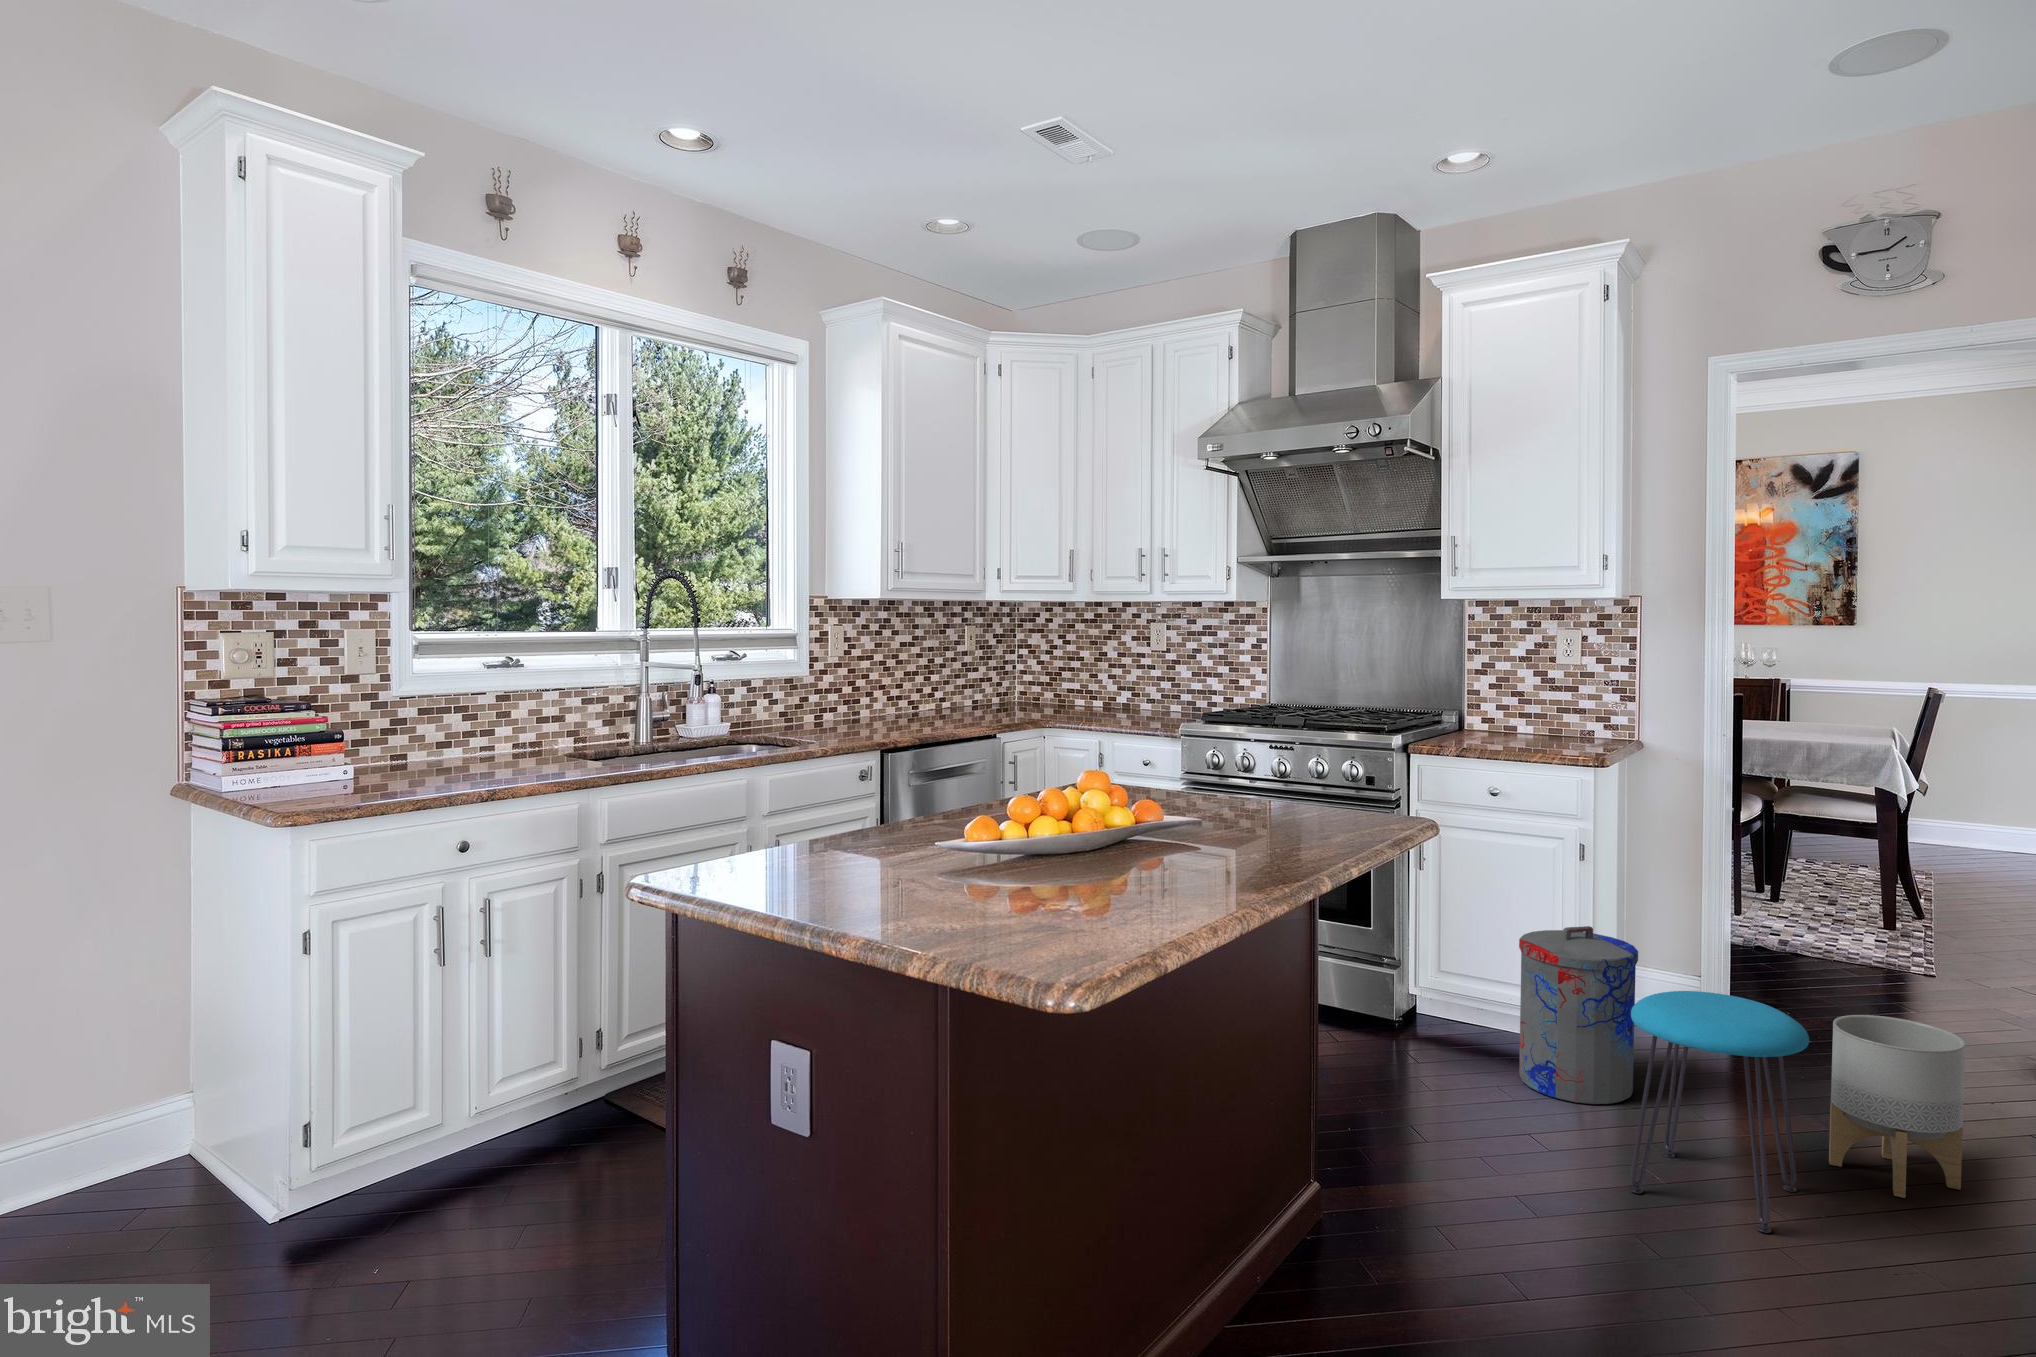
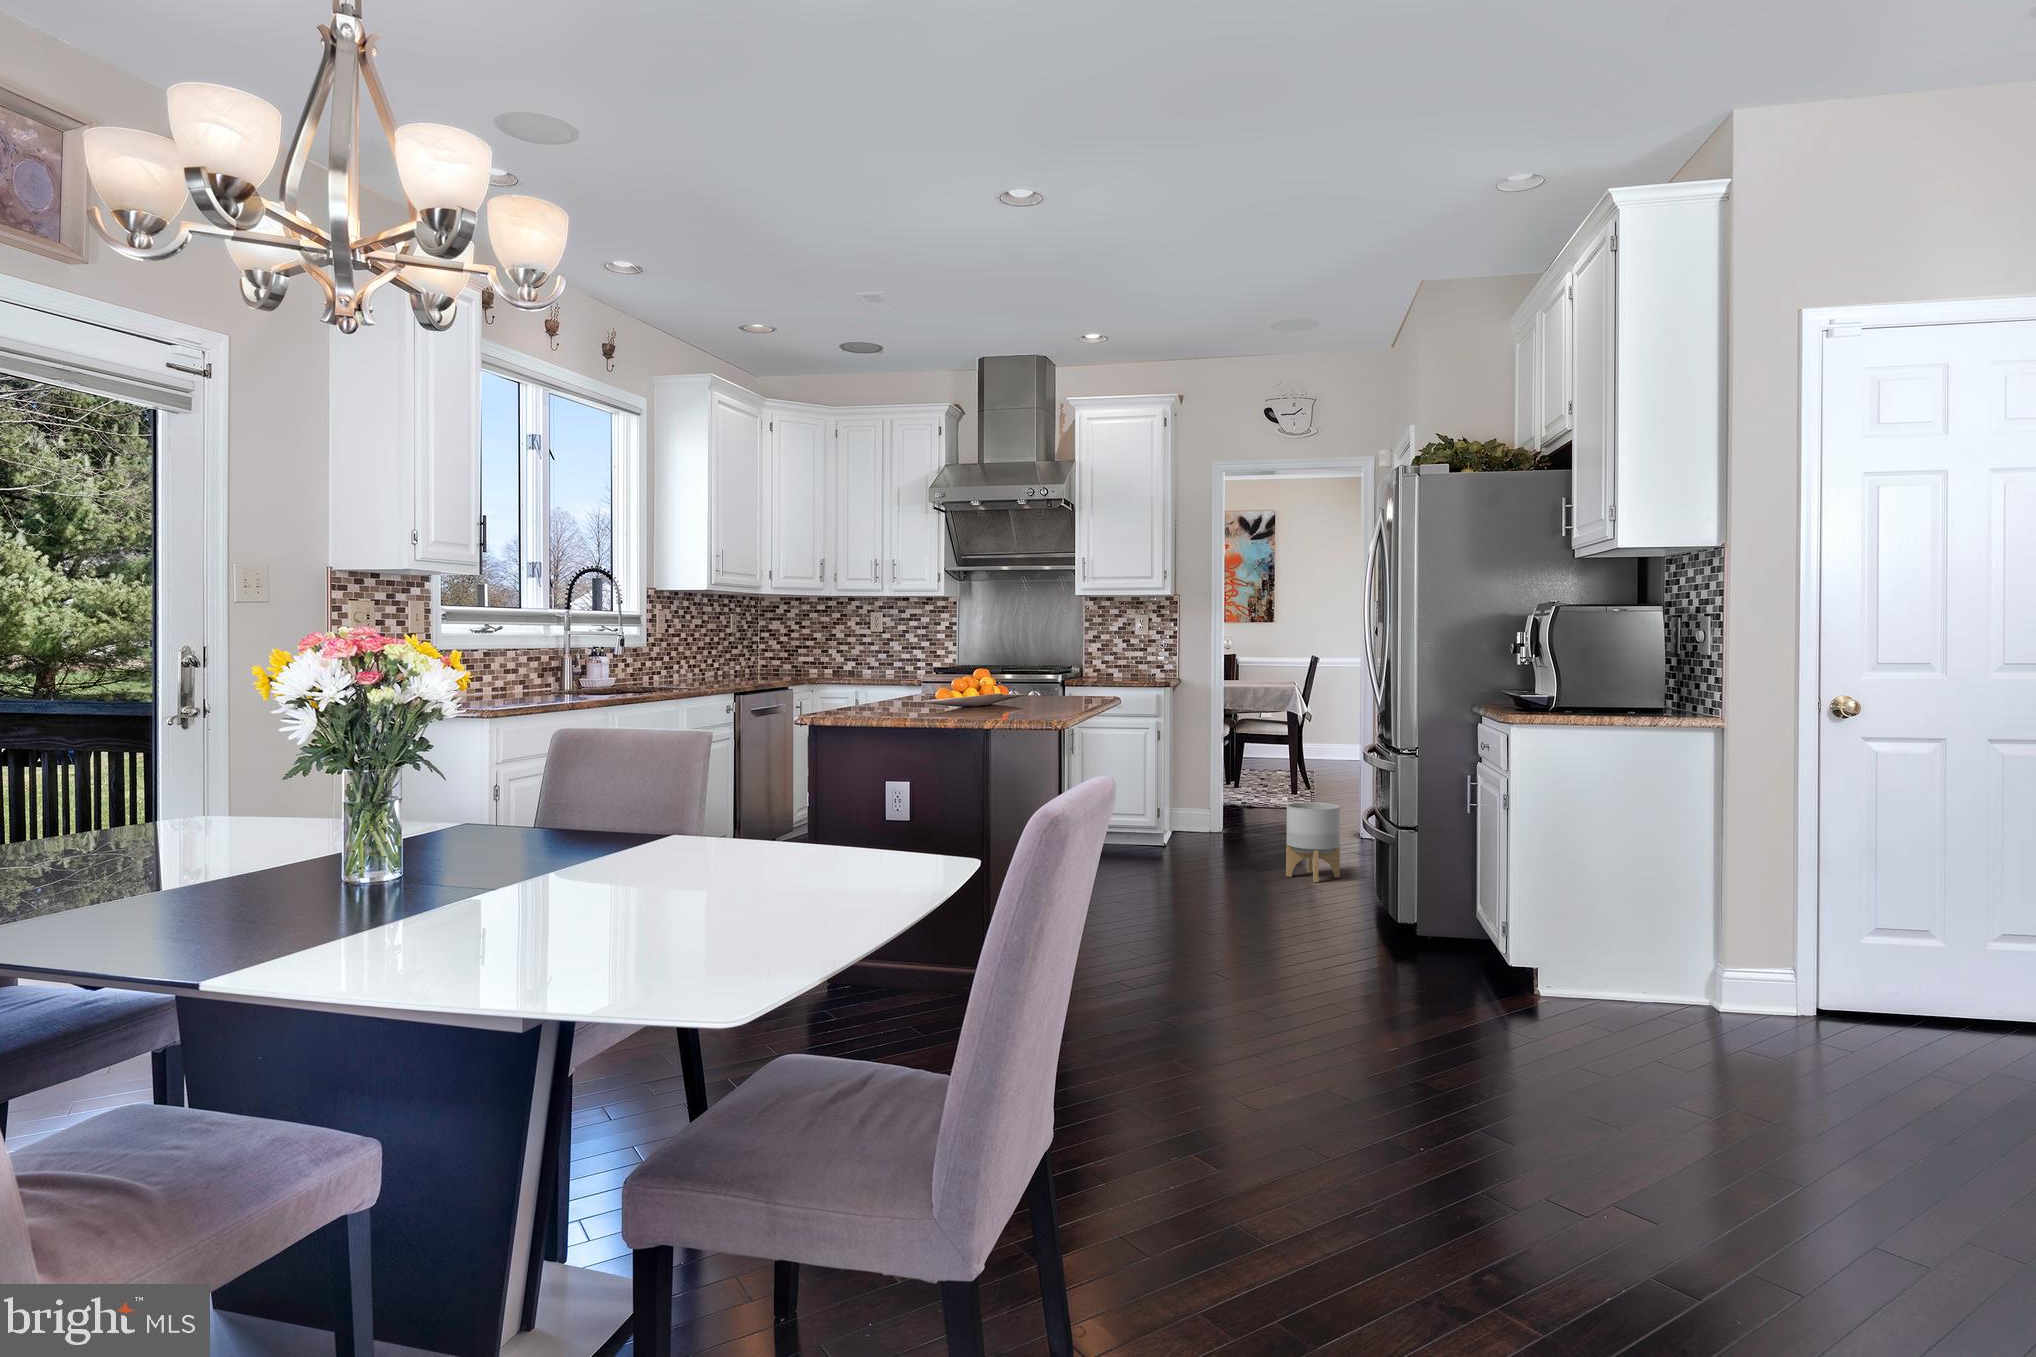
trash can: present [1519,926,1638,1104] -> none [1136,775,1196,870]
stool: present [1630,991,1809,1233] -> none [1202,793,1279,897]

